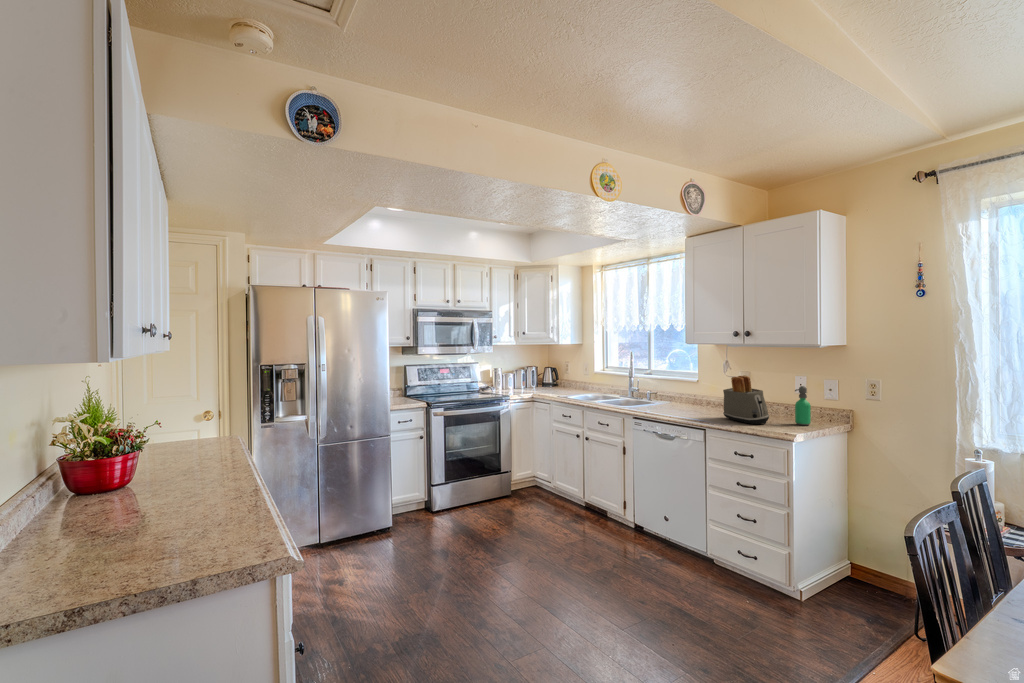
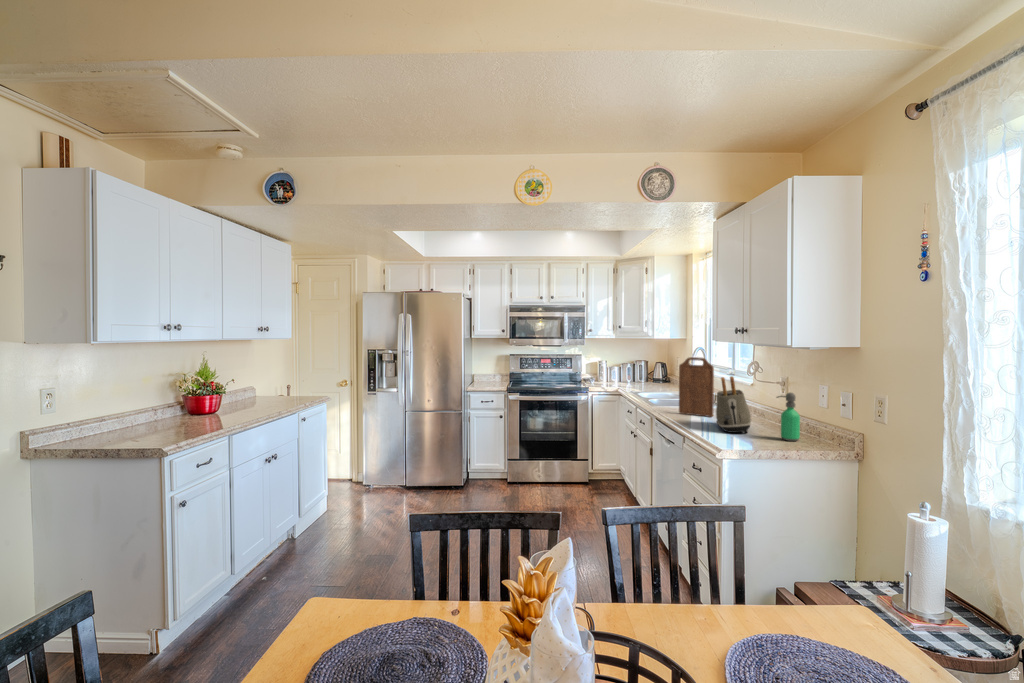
cutting board: none [667,361,698,413] -> present [679,357,714,417]

